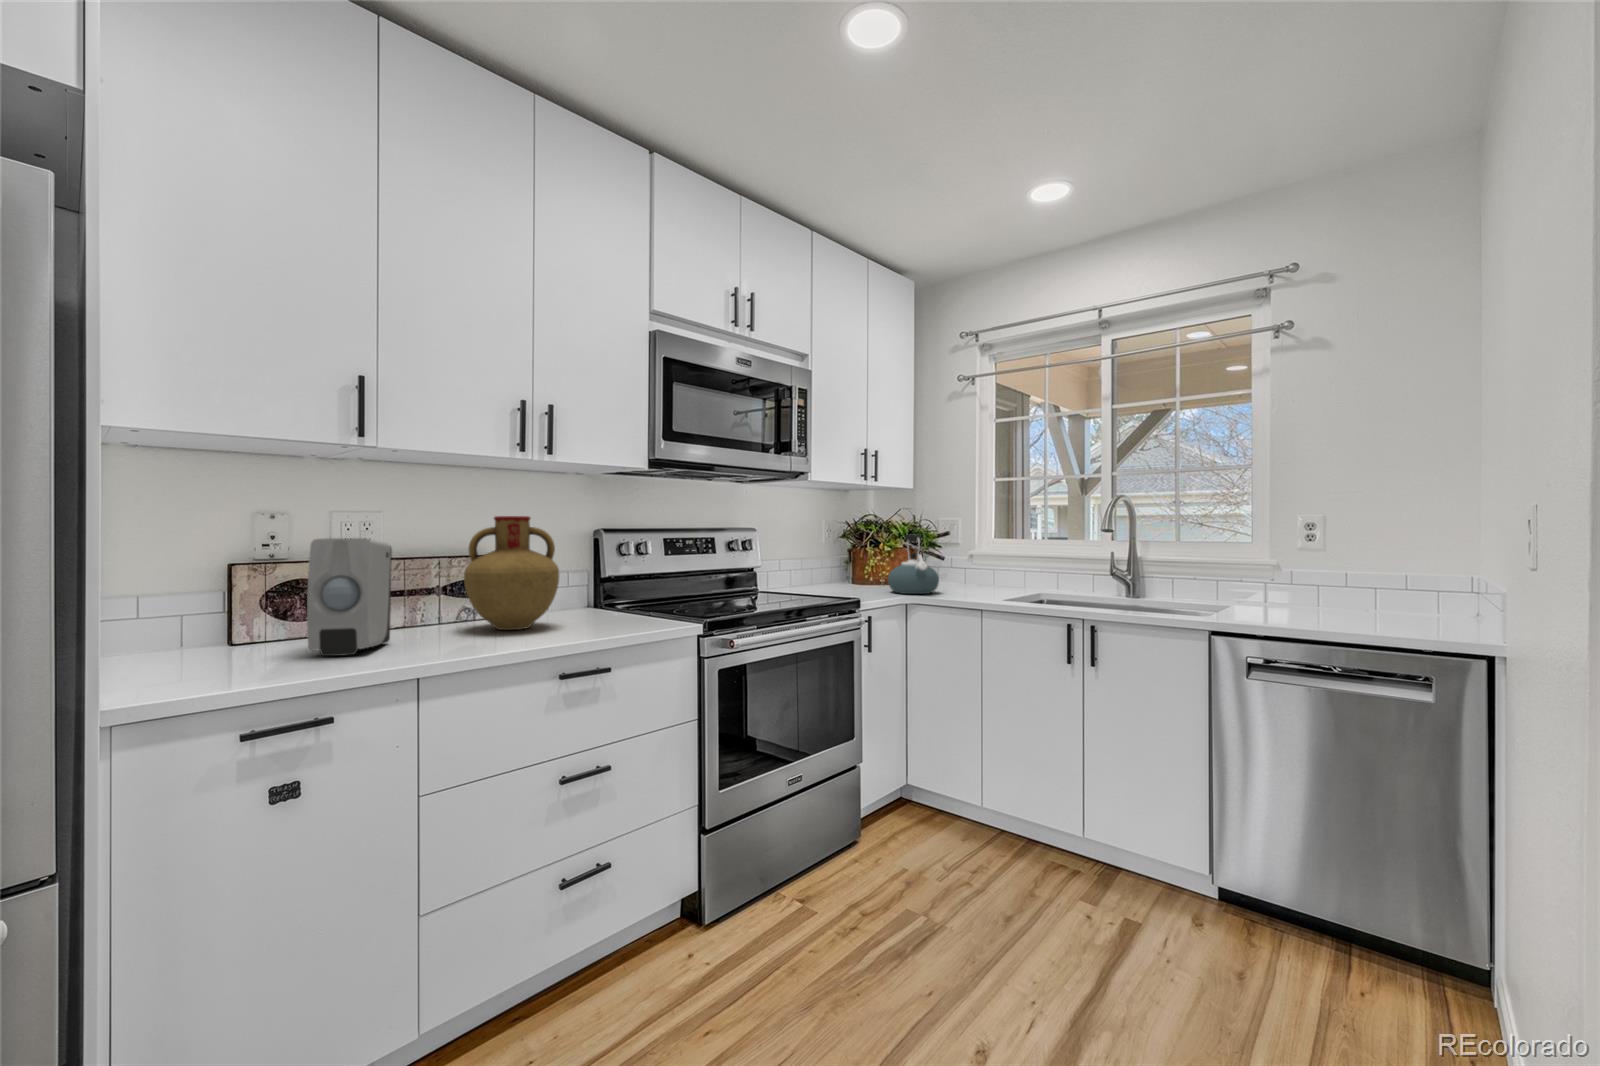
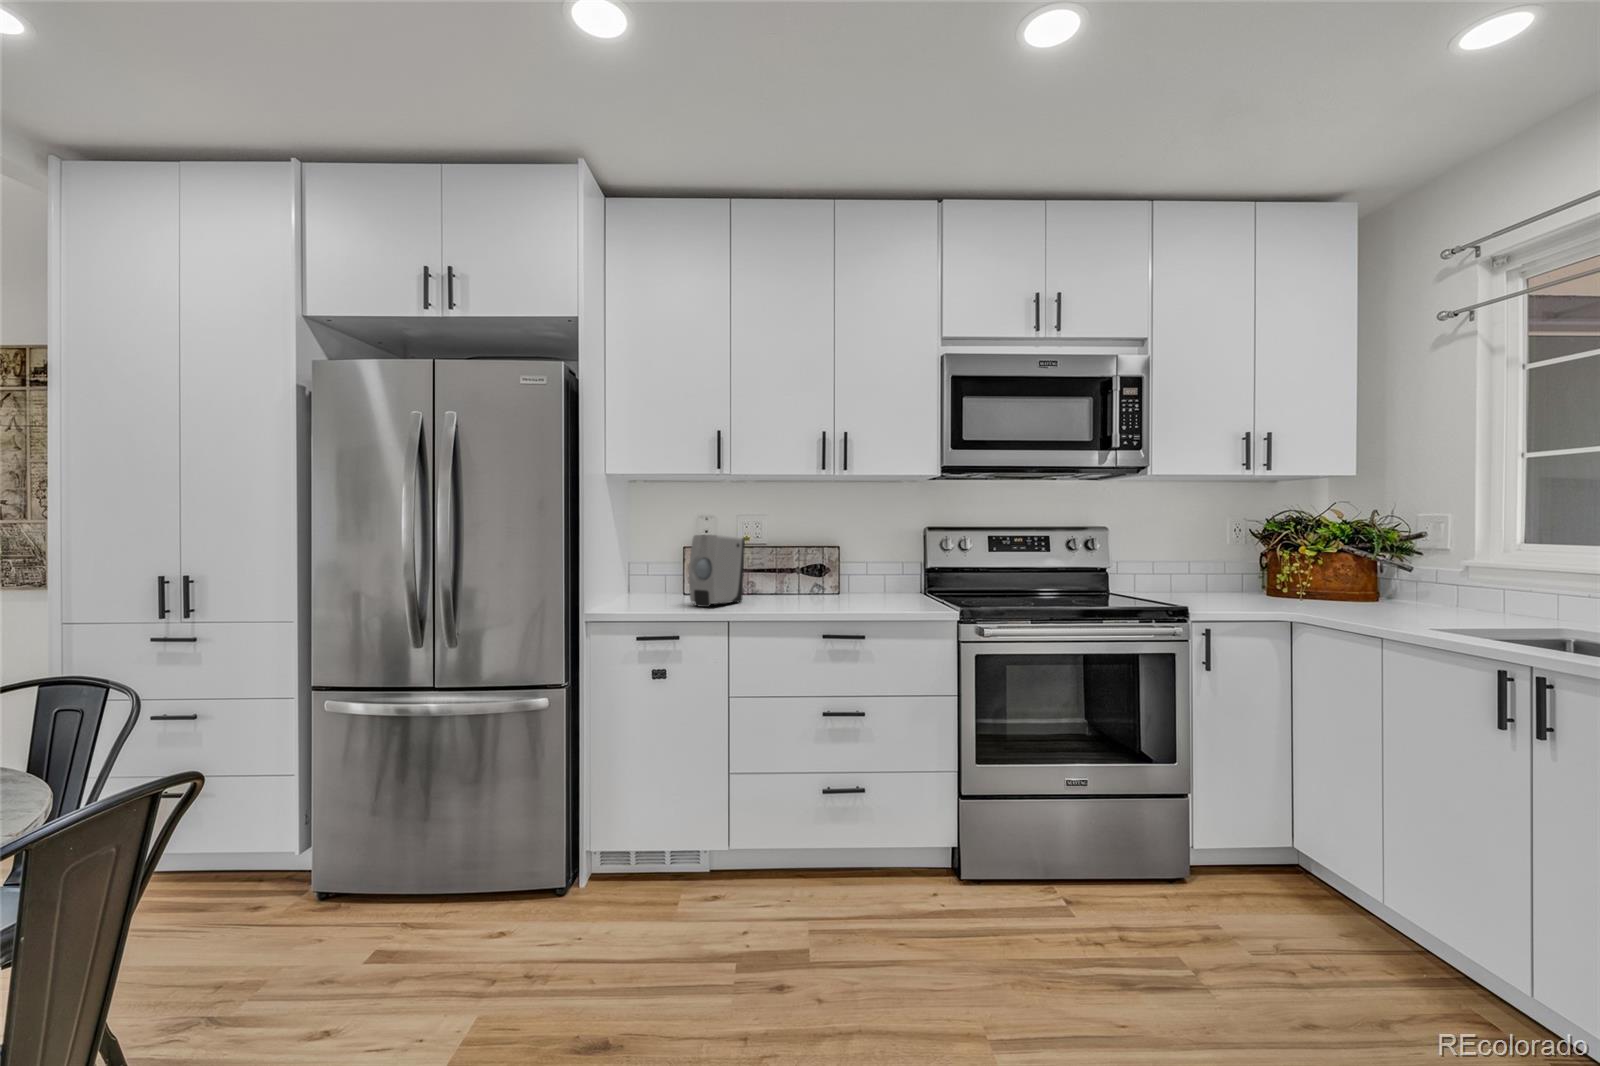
vase: present [464,516,559,630] -> none [794,519,859,602]
kettle: present [888,534,939,594] -> none [1273,531,1357,606]

